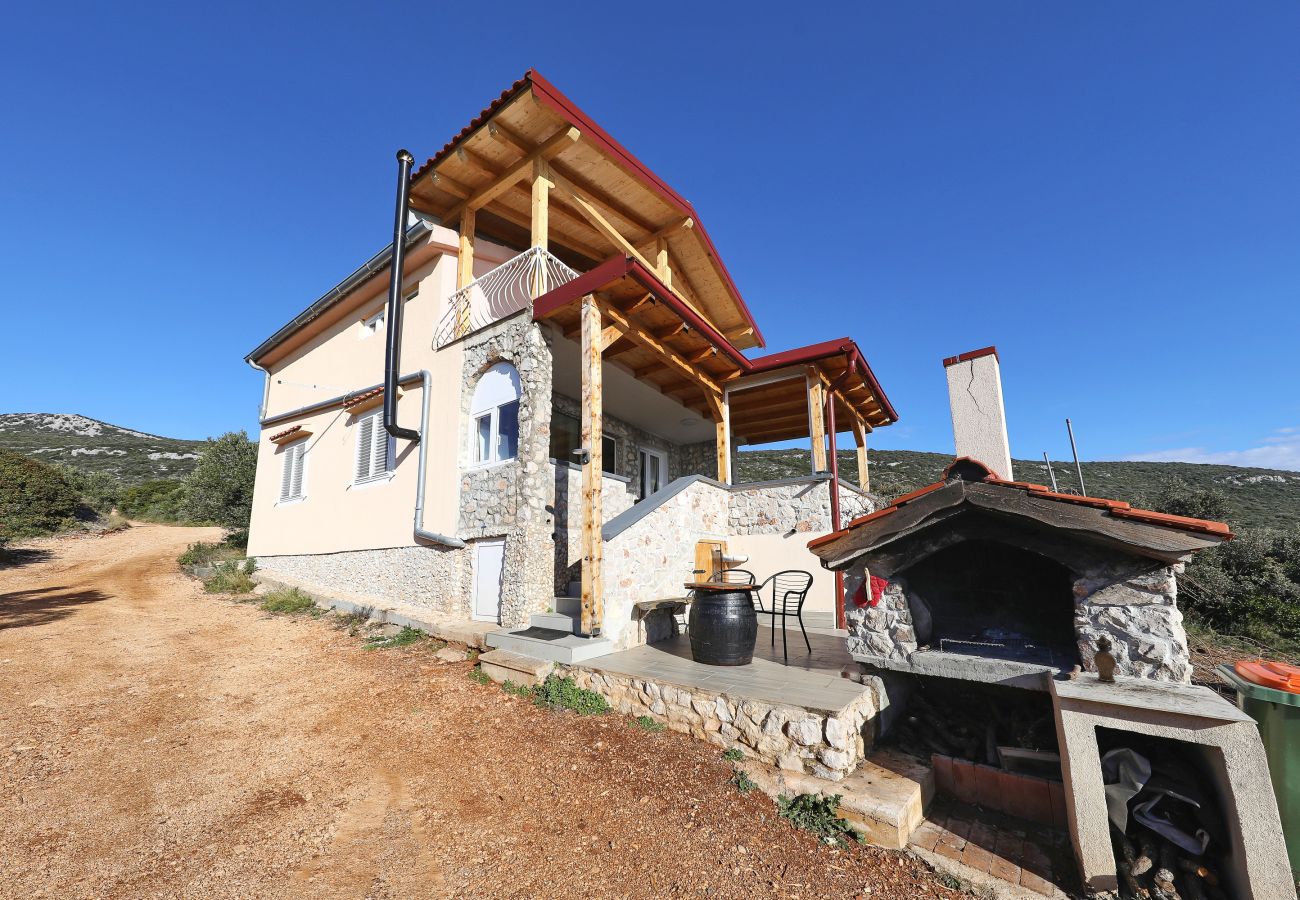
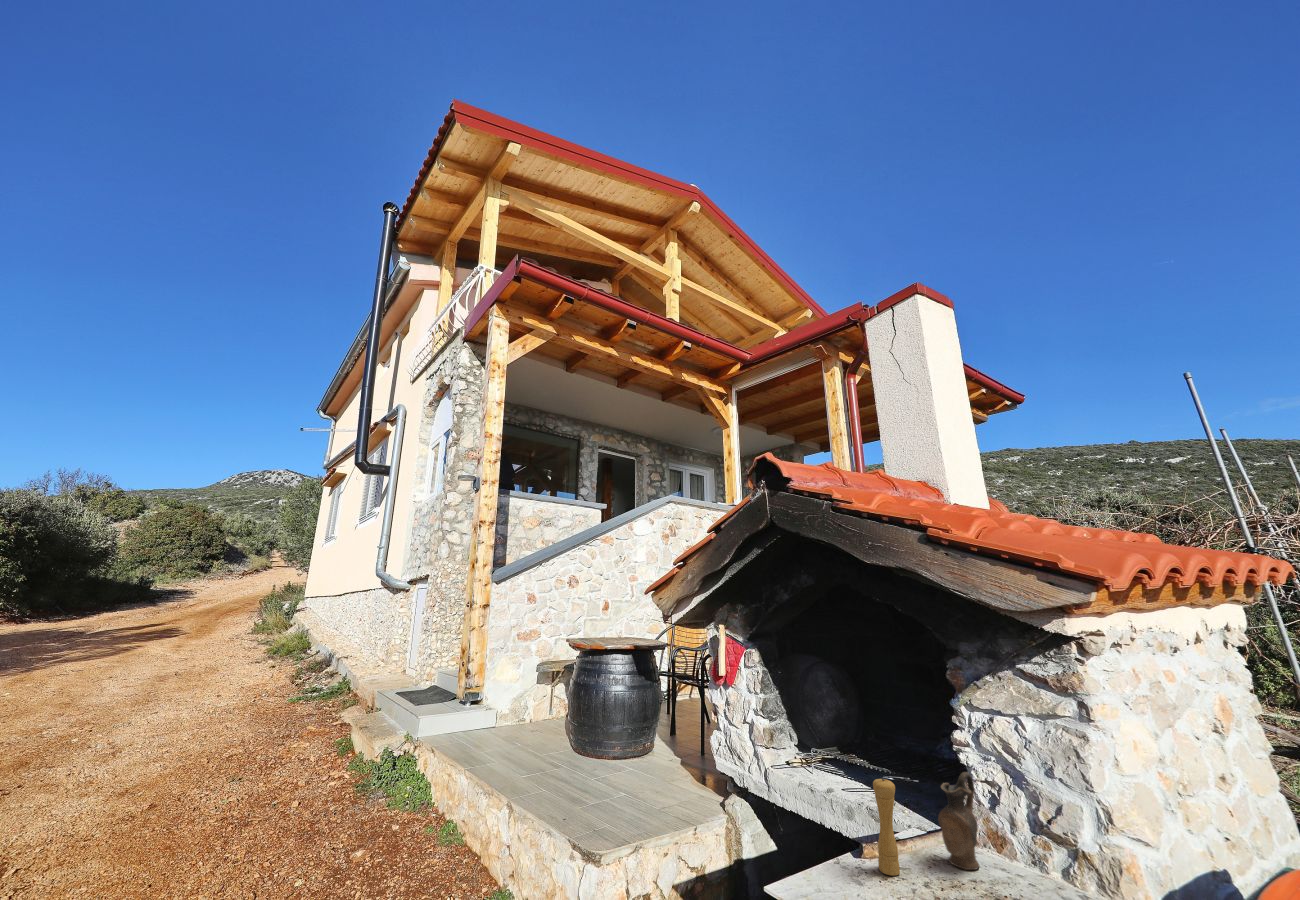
pepper mill: none [1073,638,1091,686] -> present [873,779,900,876]

